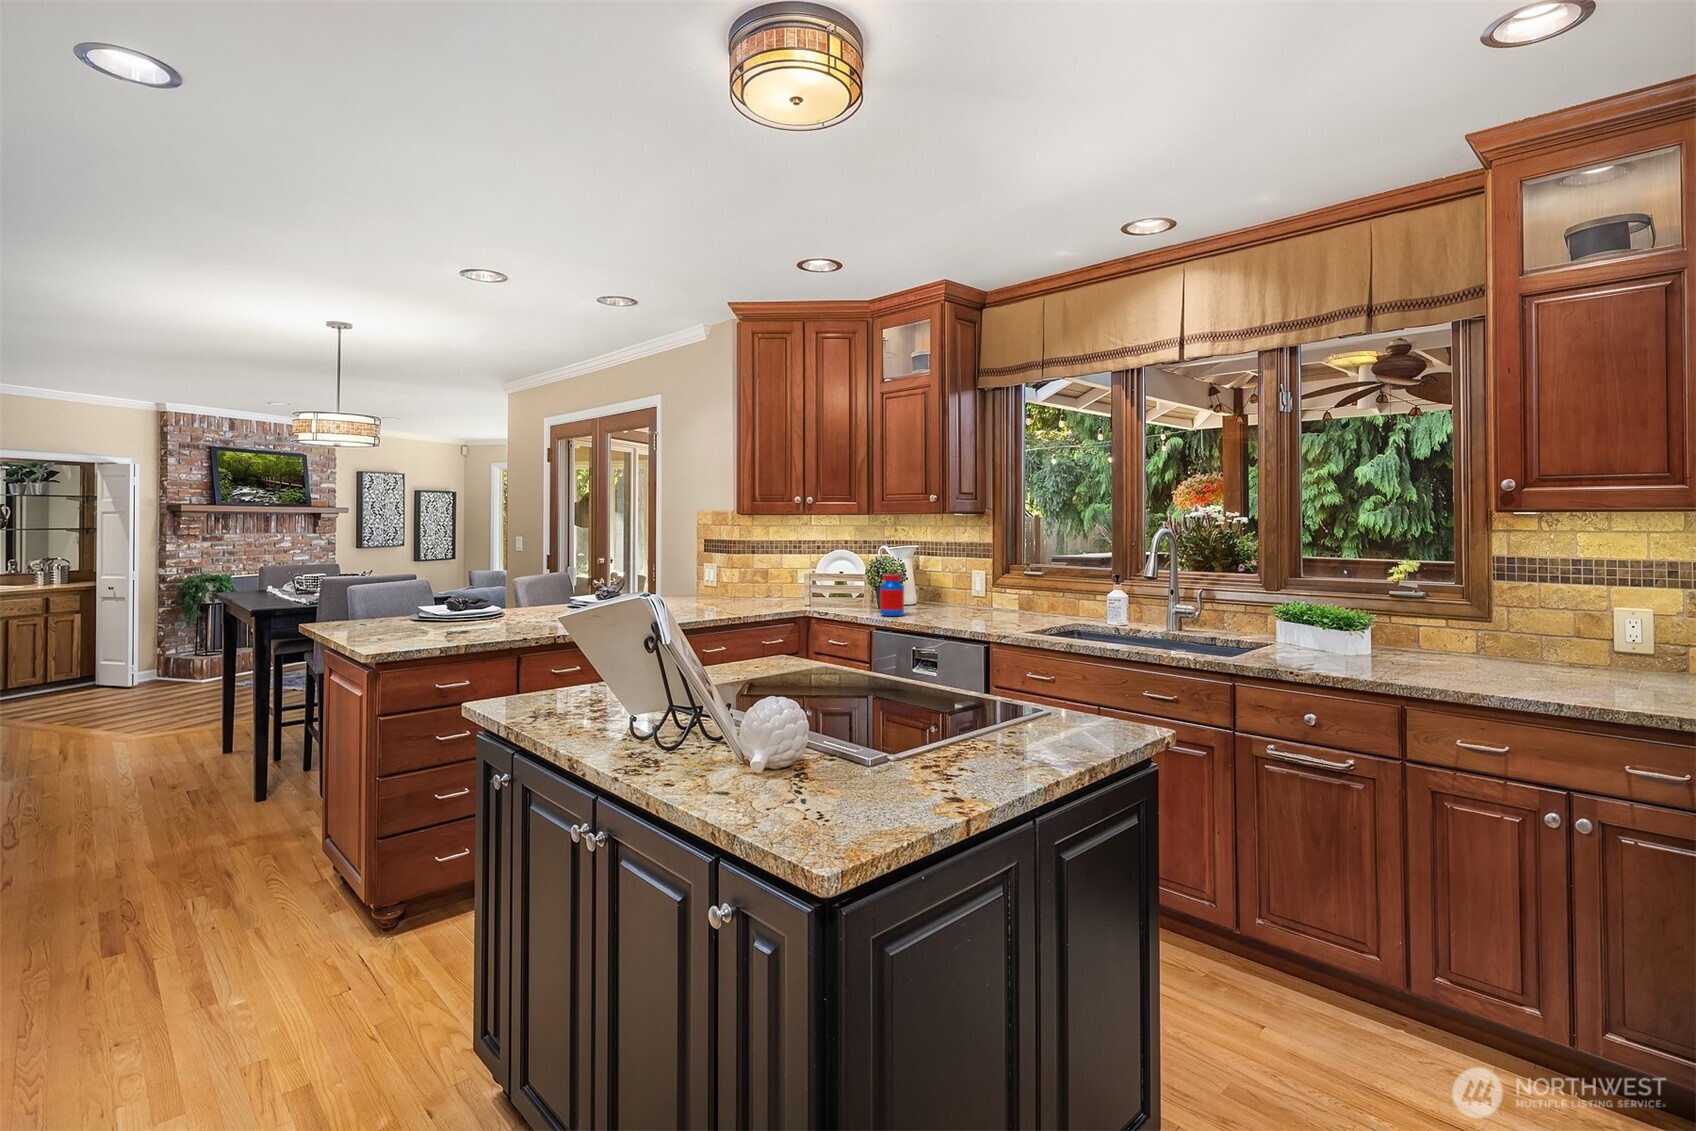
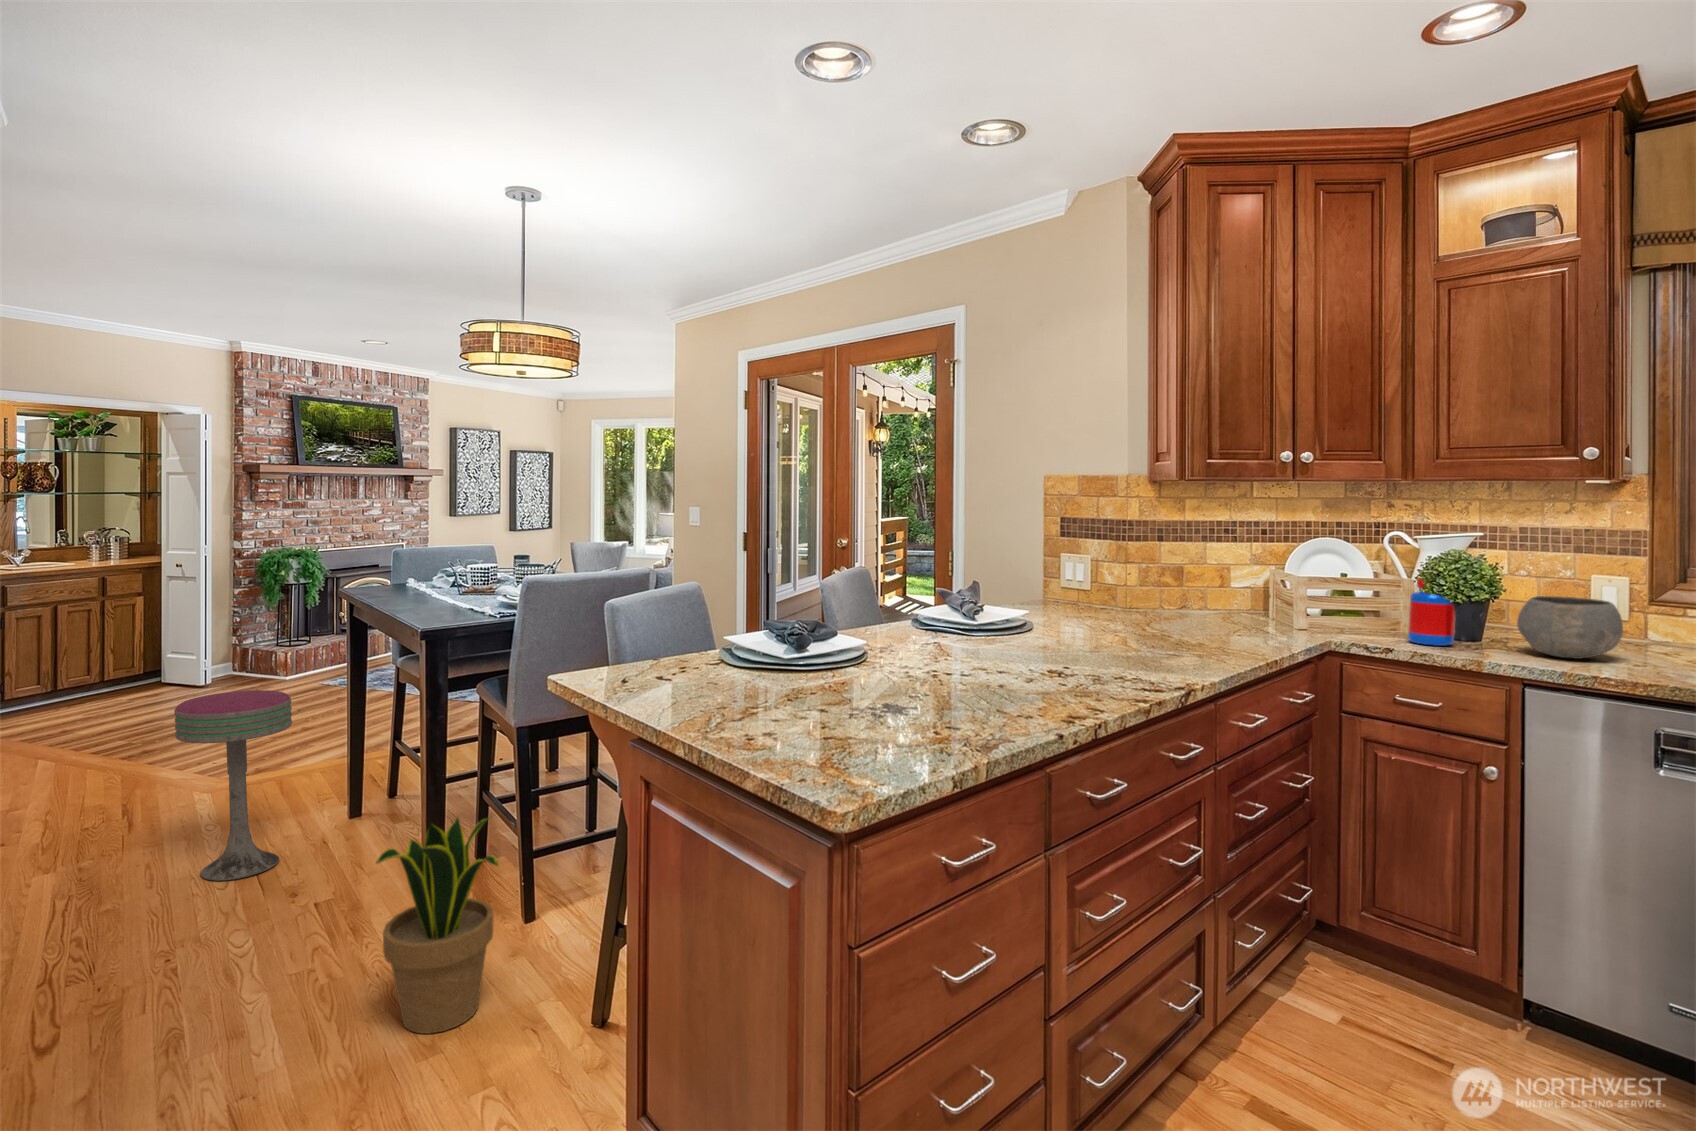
bowl: none [925,584,975,620] -> present [1517,596,1623,659]
bar stool: none [78,668,166,798] -> present [174,690,292,881]
potted plant: none [188,731,277,863] -> present [376,817,498,1033]

